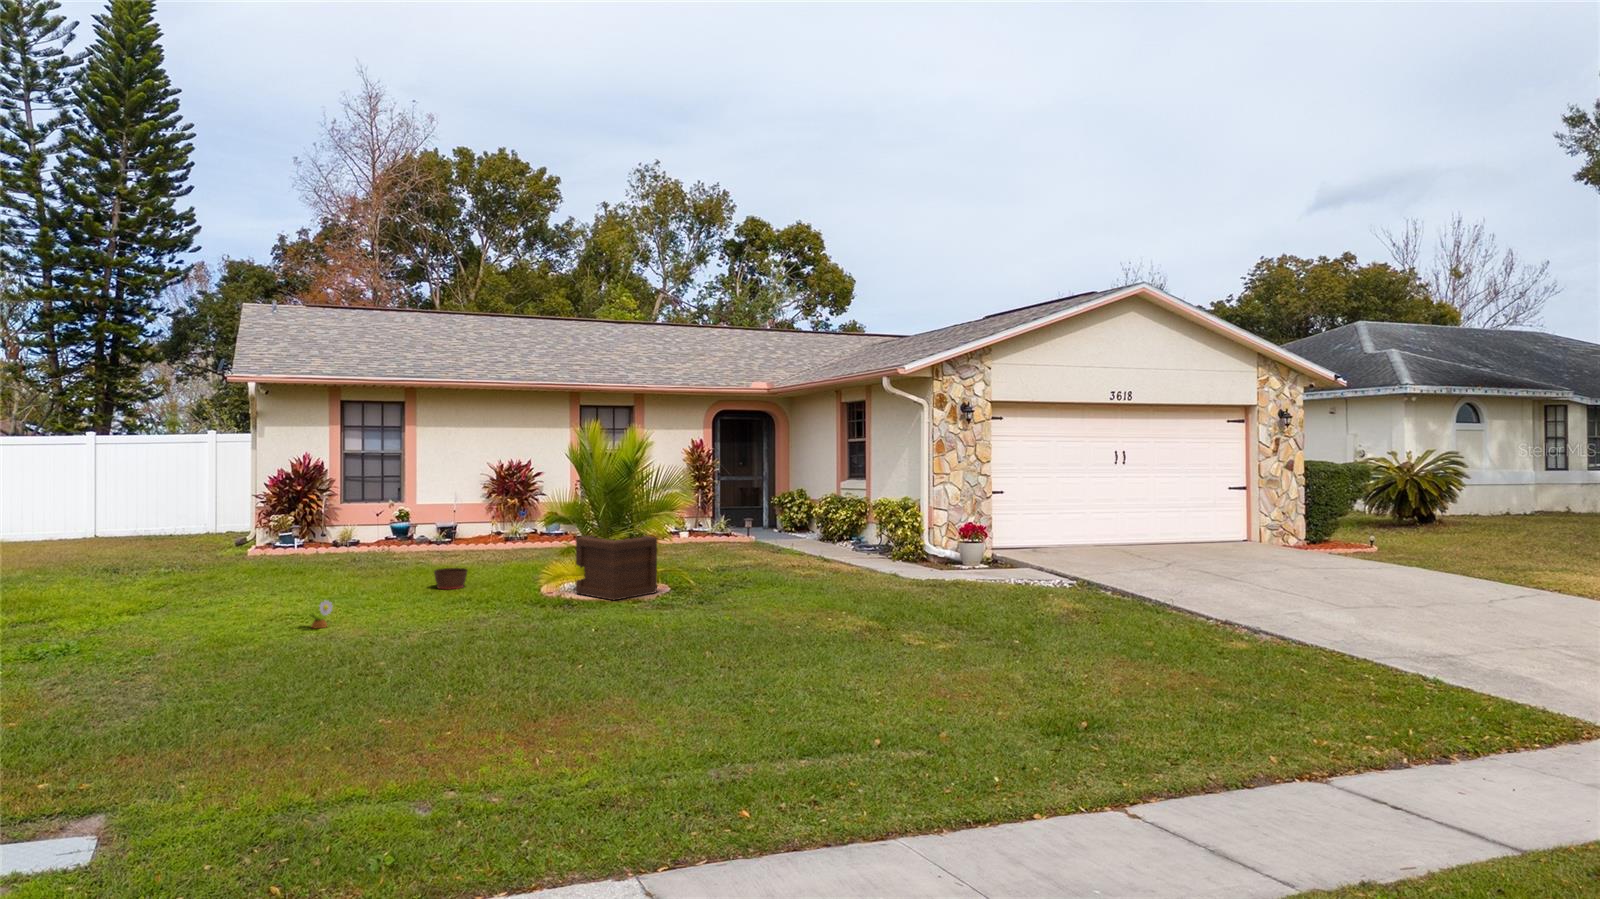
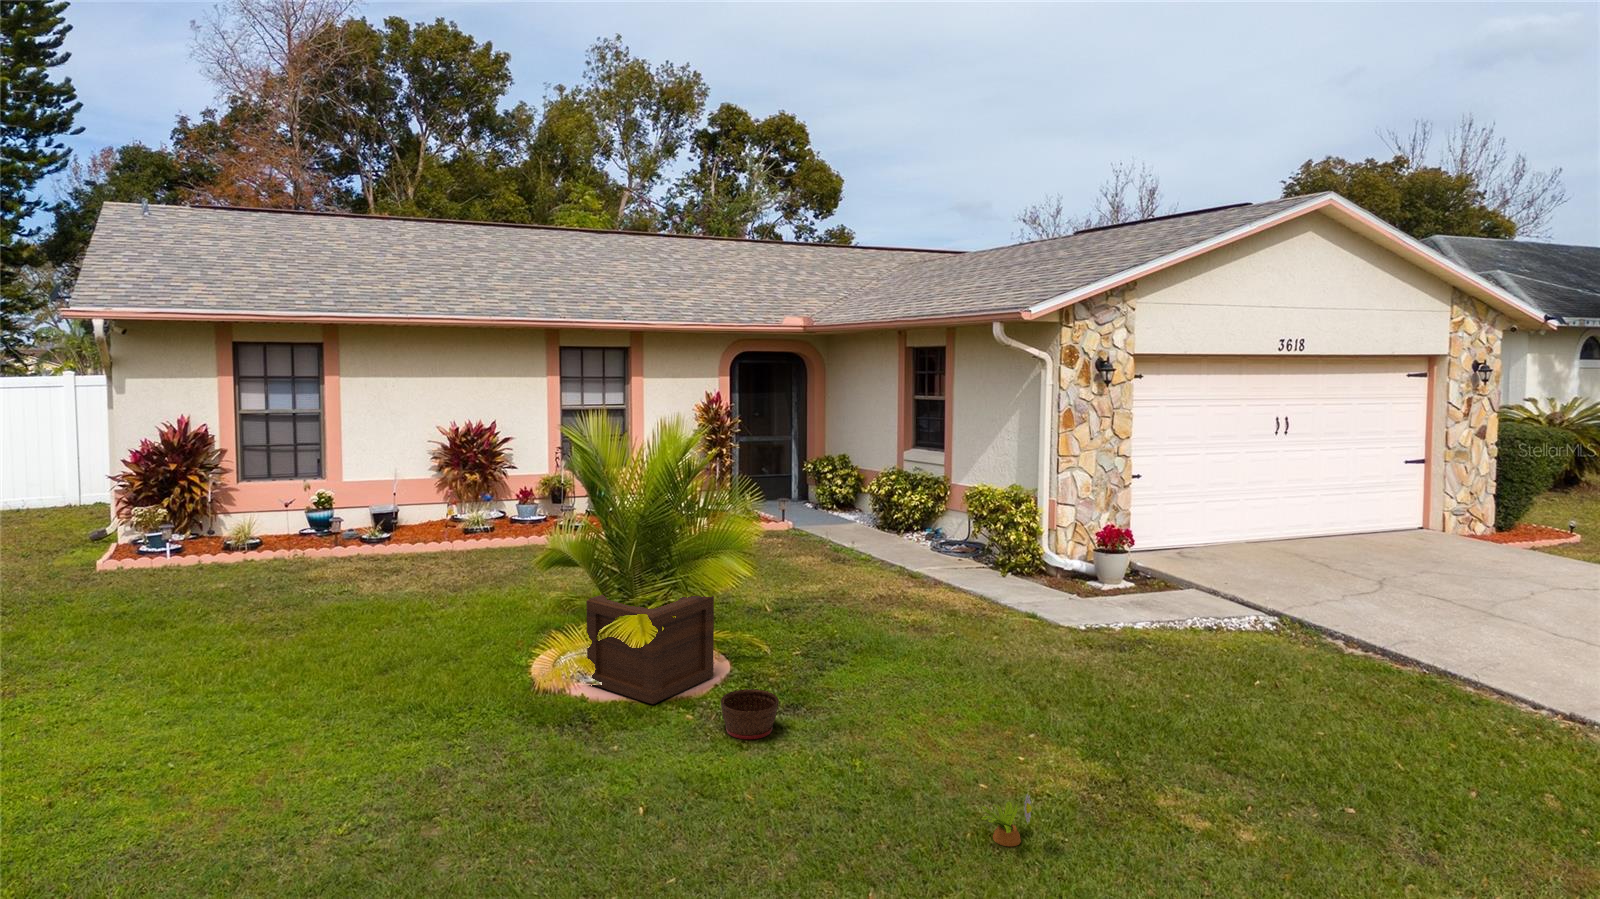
basket: present [434,568,468,589] -> present [721,689,779,739]
decorative plant: present [305,600,332,628] -> present [981,794,1032,846]

